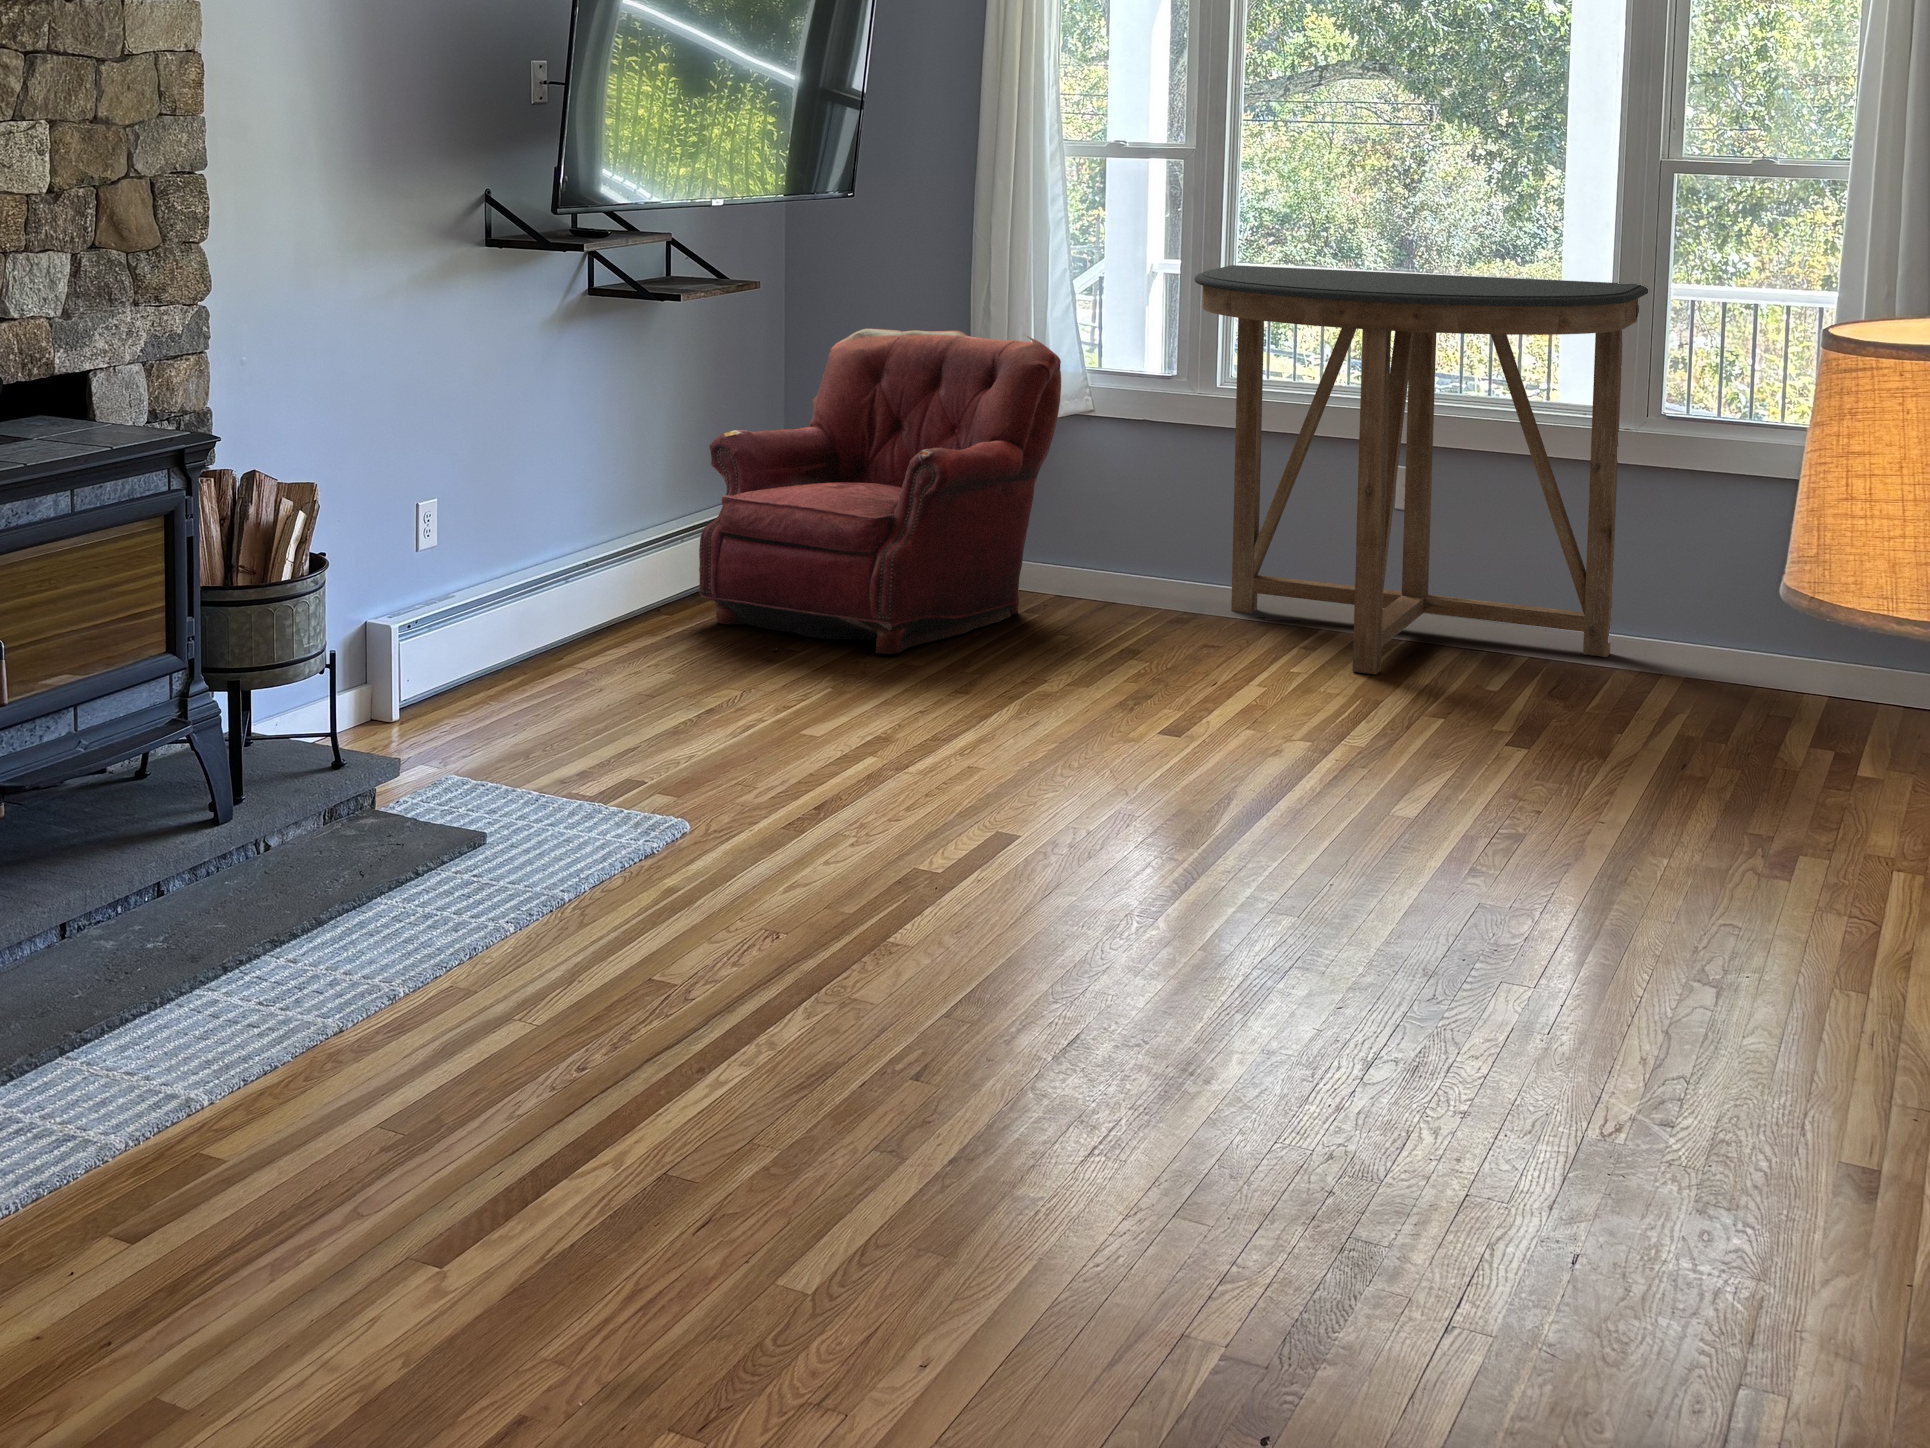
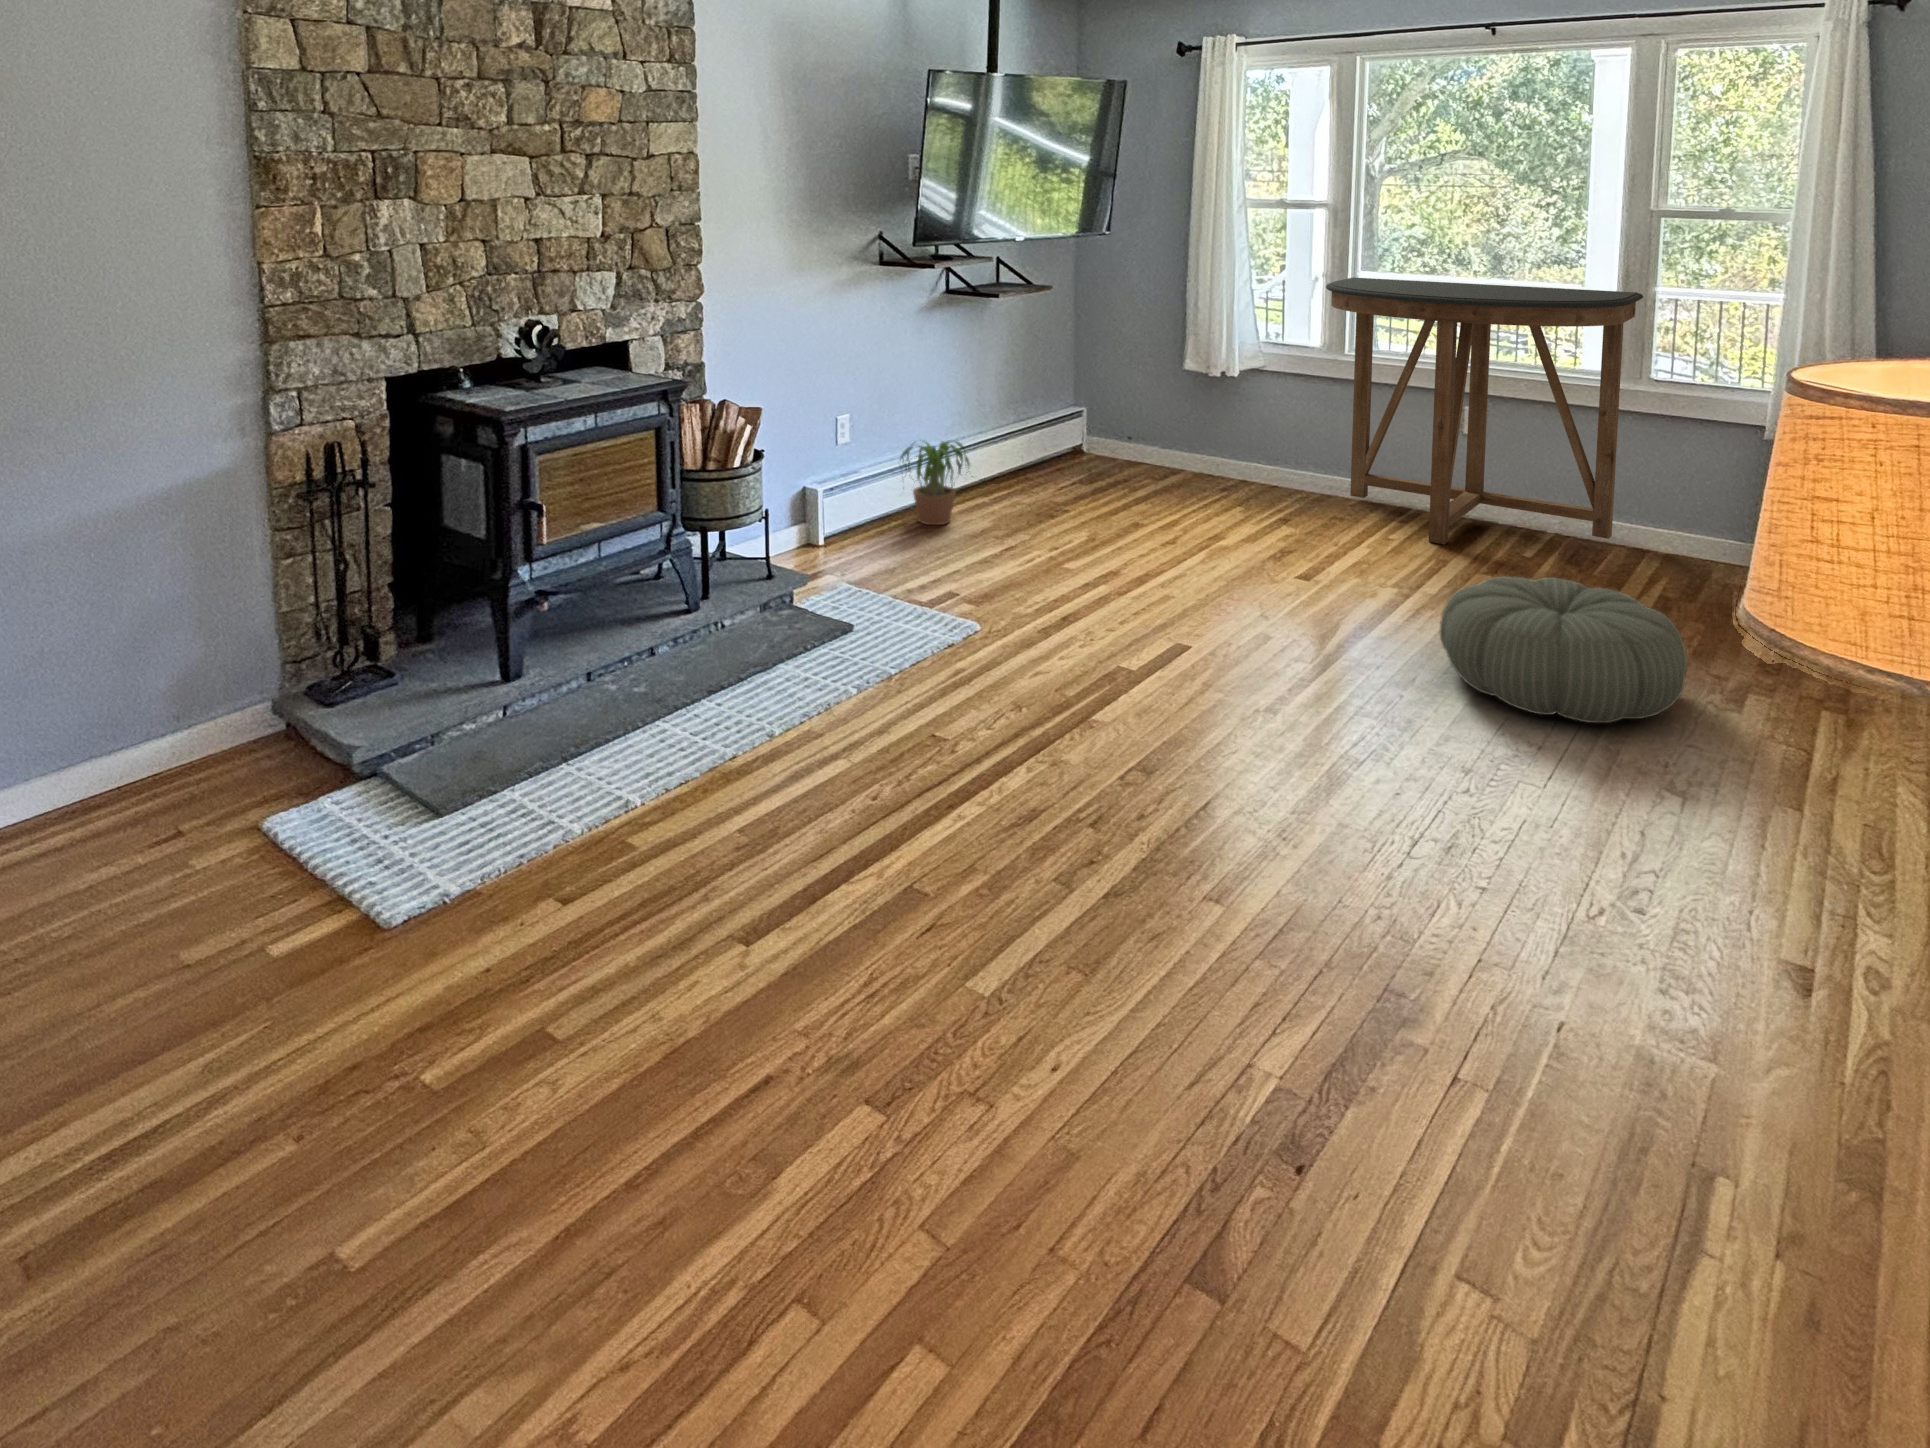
armchair: present [699,329,1061,654] -> none [1011,314,1240,517]
potted plant: none [501,536,655,679] -> present [900,441,973,525]
pouf: none [1383,700,1717,898] -> present [1440,576,1687,723]

